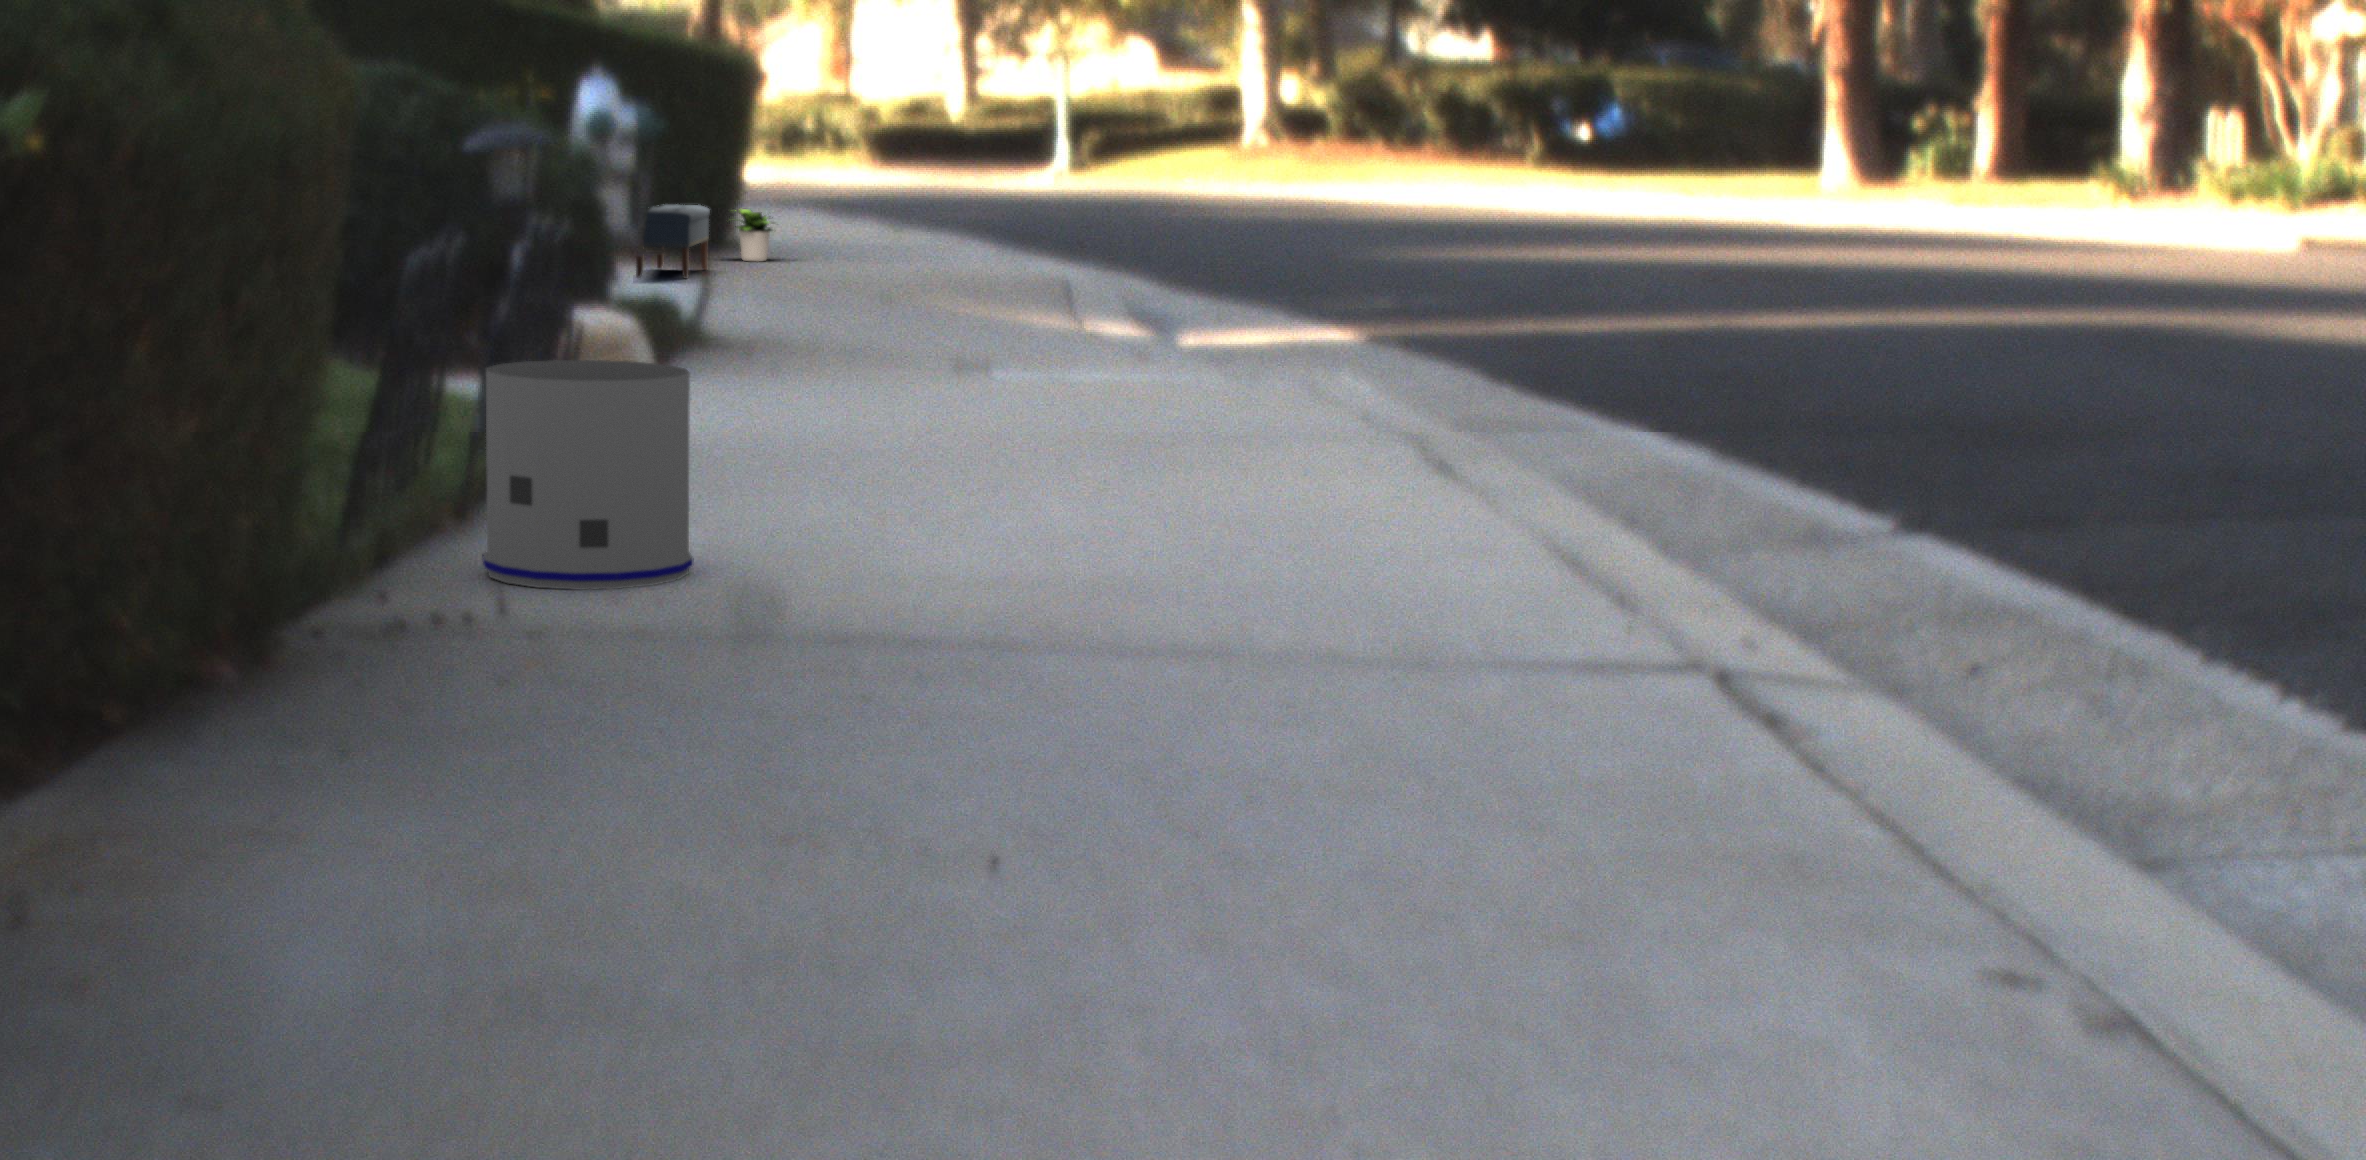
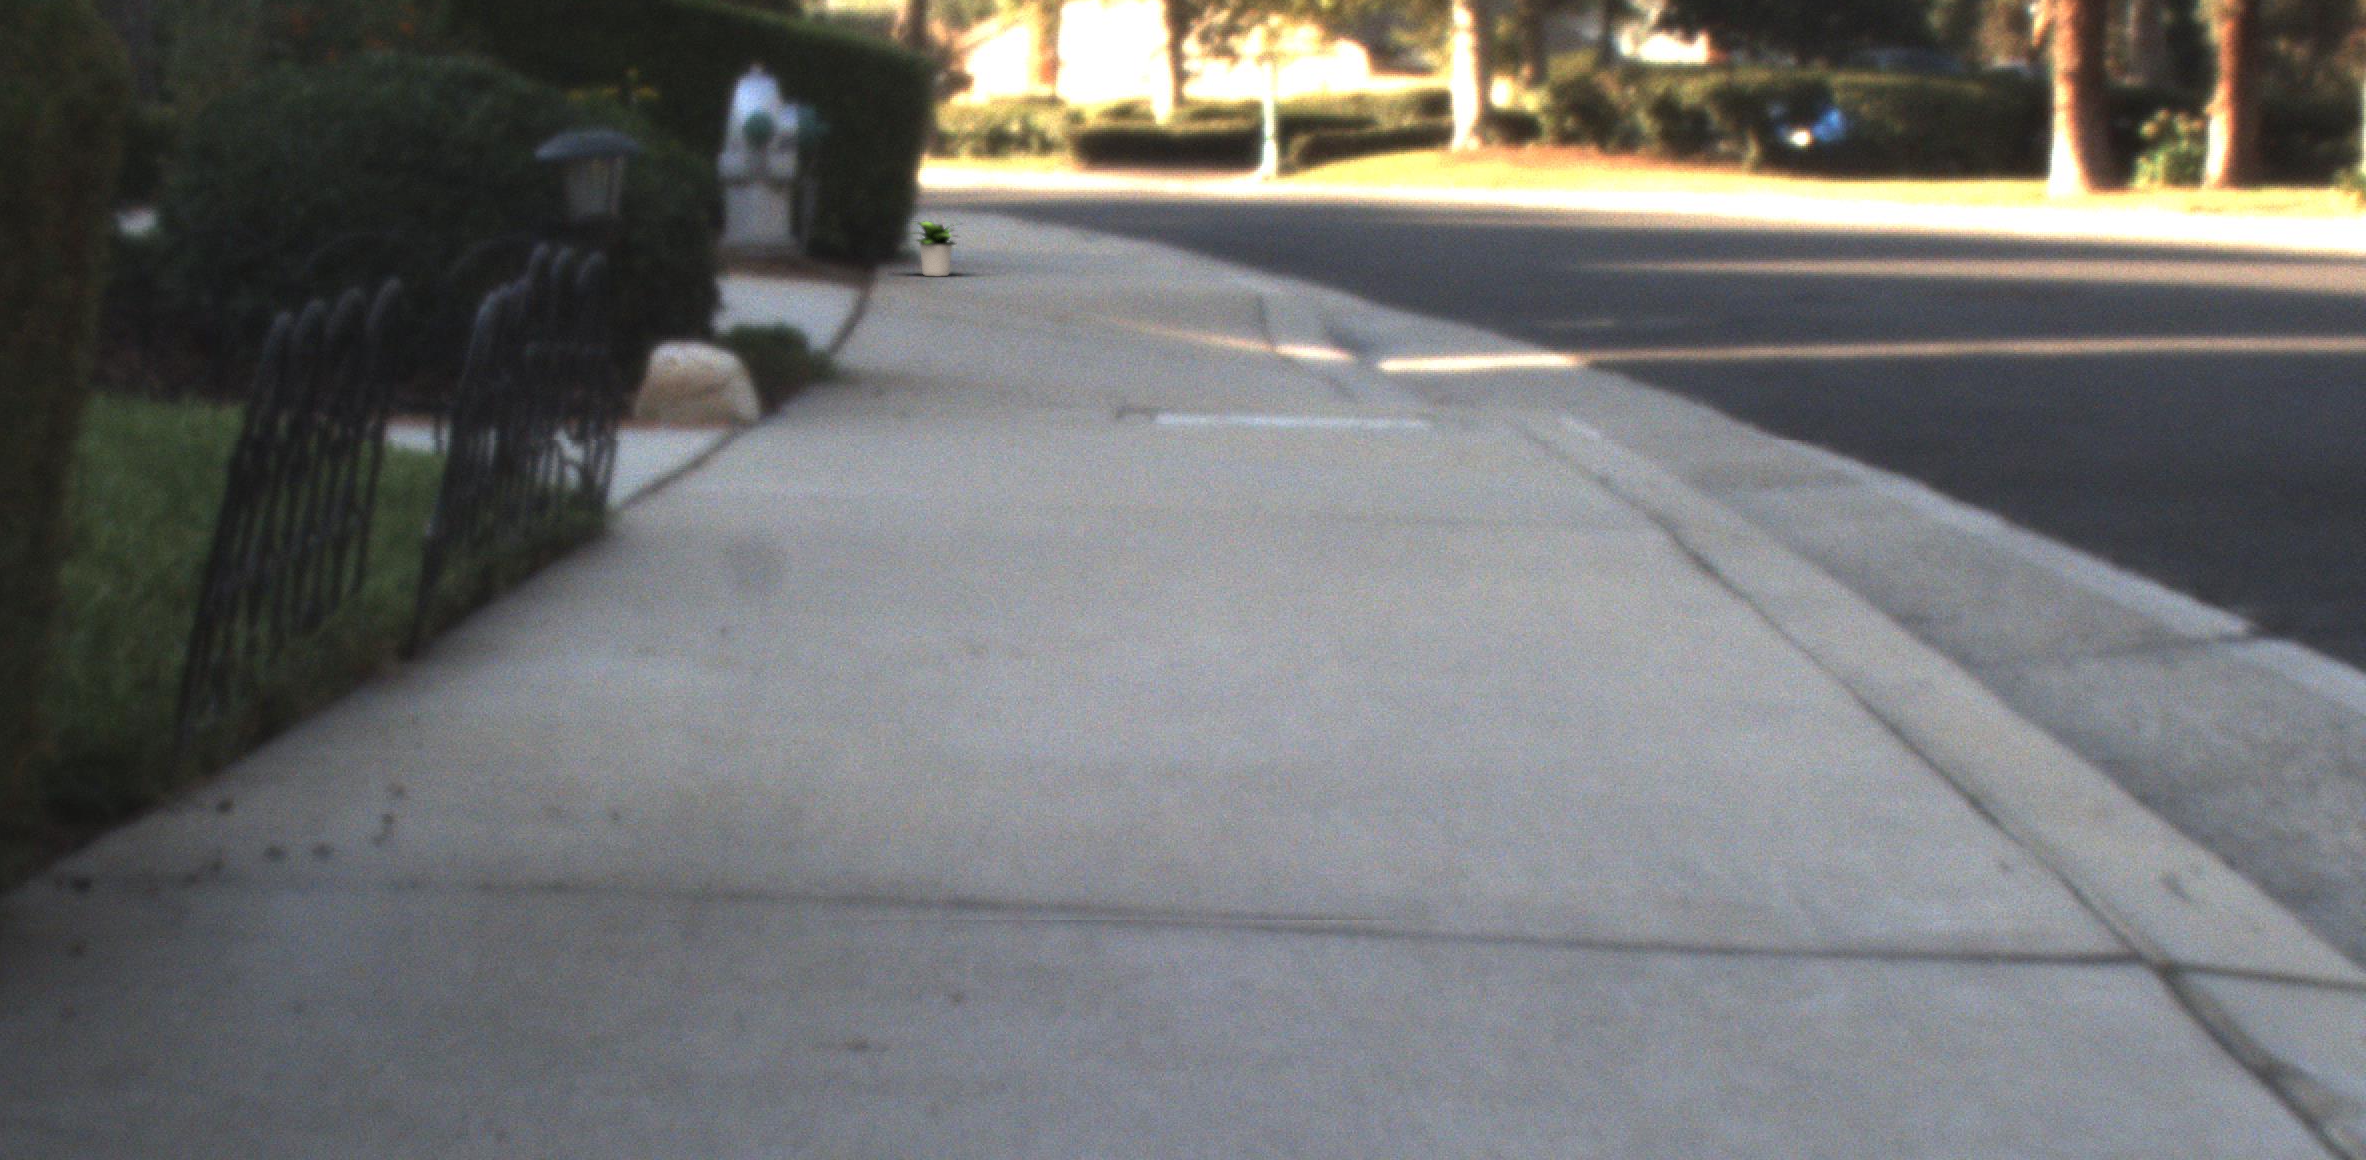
bench: present [636,205,710,279] -> none [800,217,885,297]
trash can: present [483,360,693,590] -> none [354,439,648,769]

